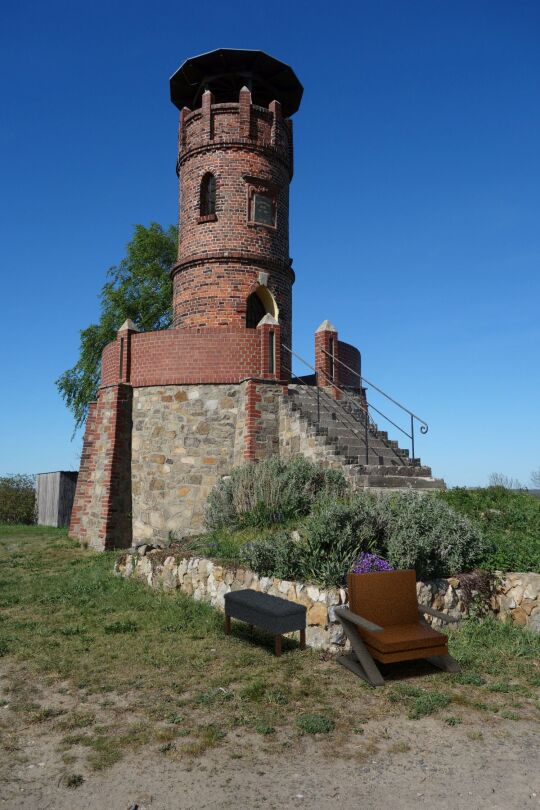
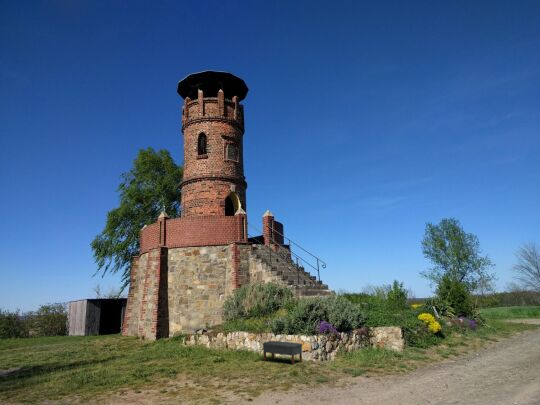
lounge chair: present [334,569,461,686] -> none [315,326,365,368]

